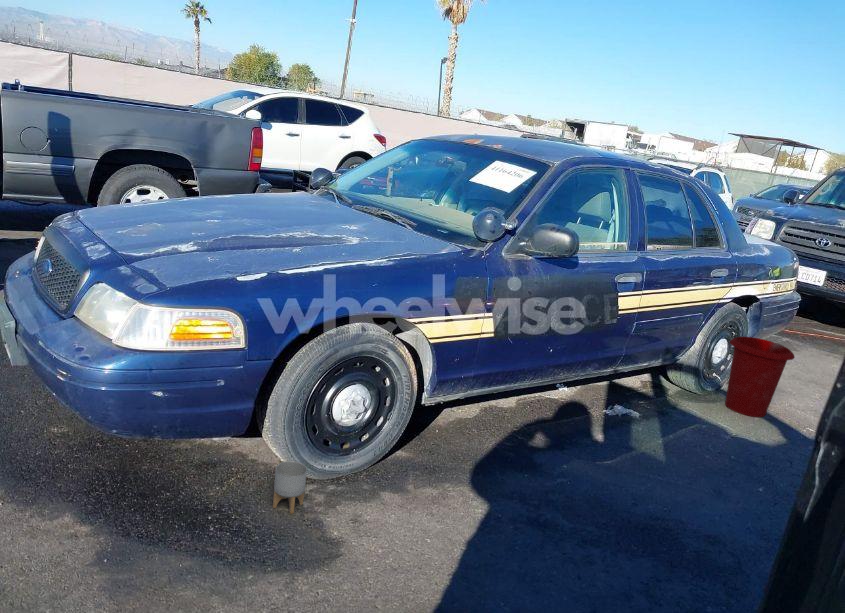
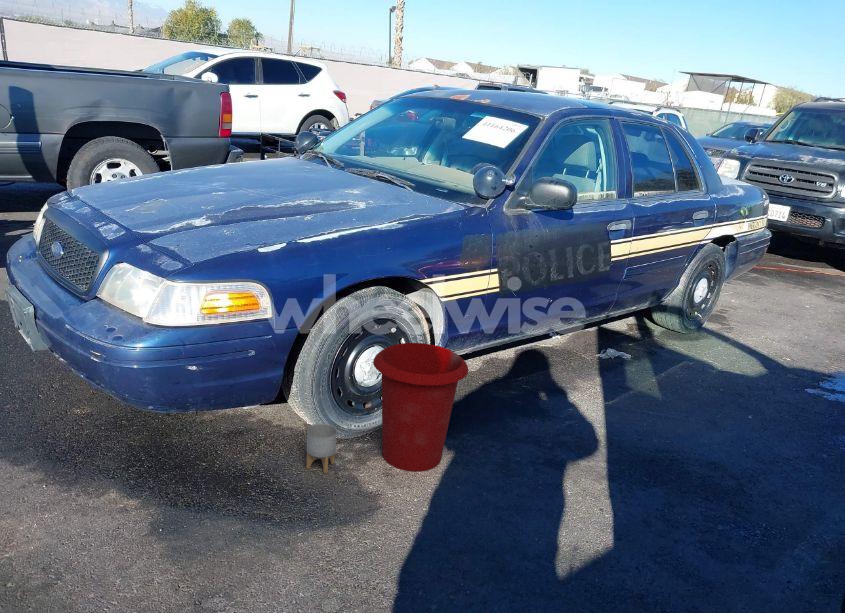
waste bin: present [725,336,795,417] -> present [373,343,469,471]

